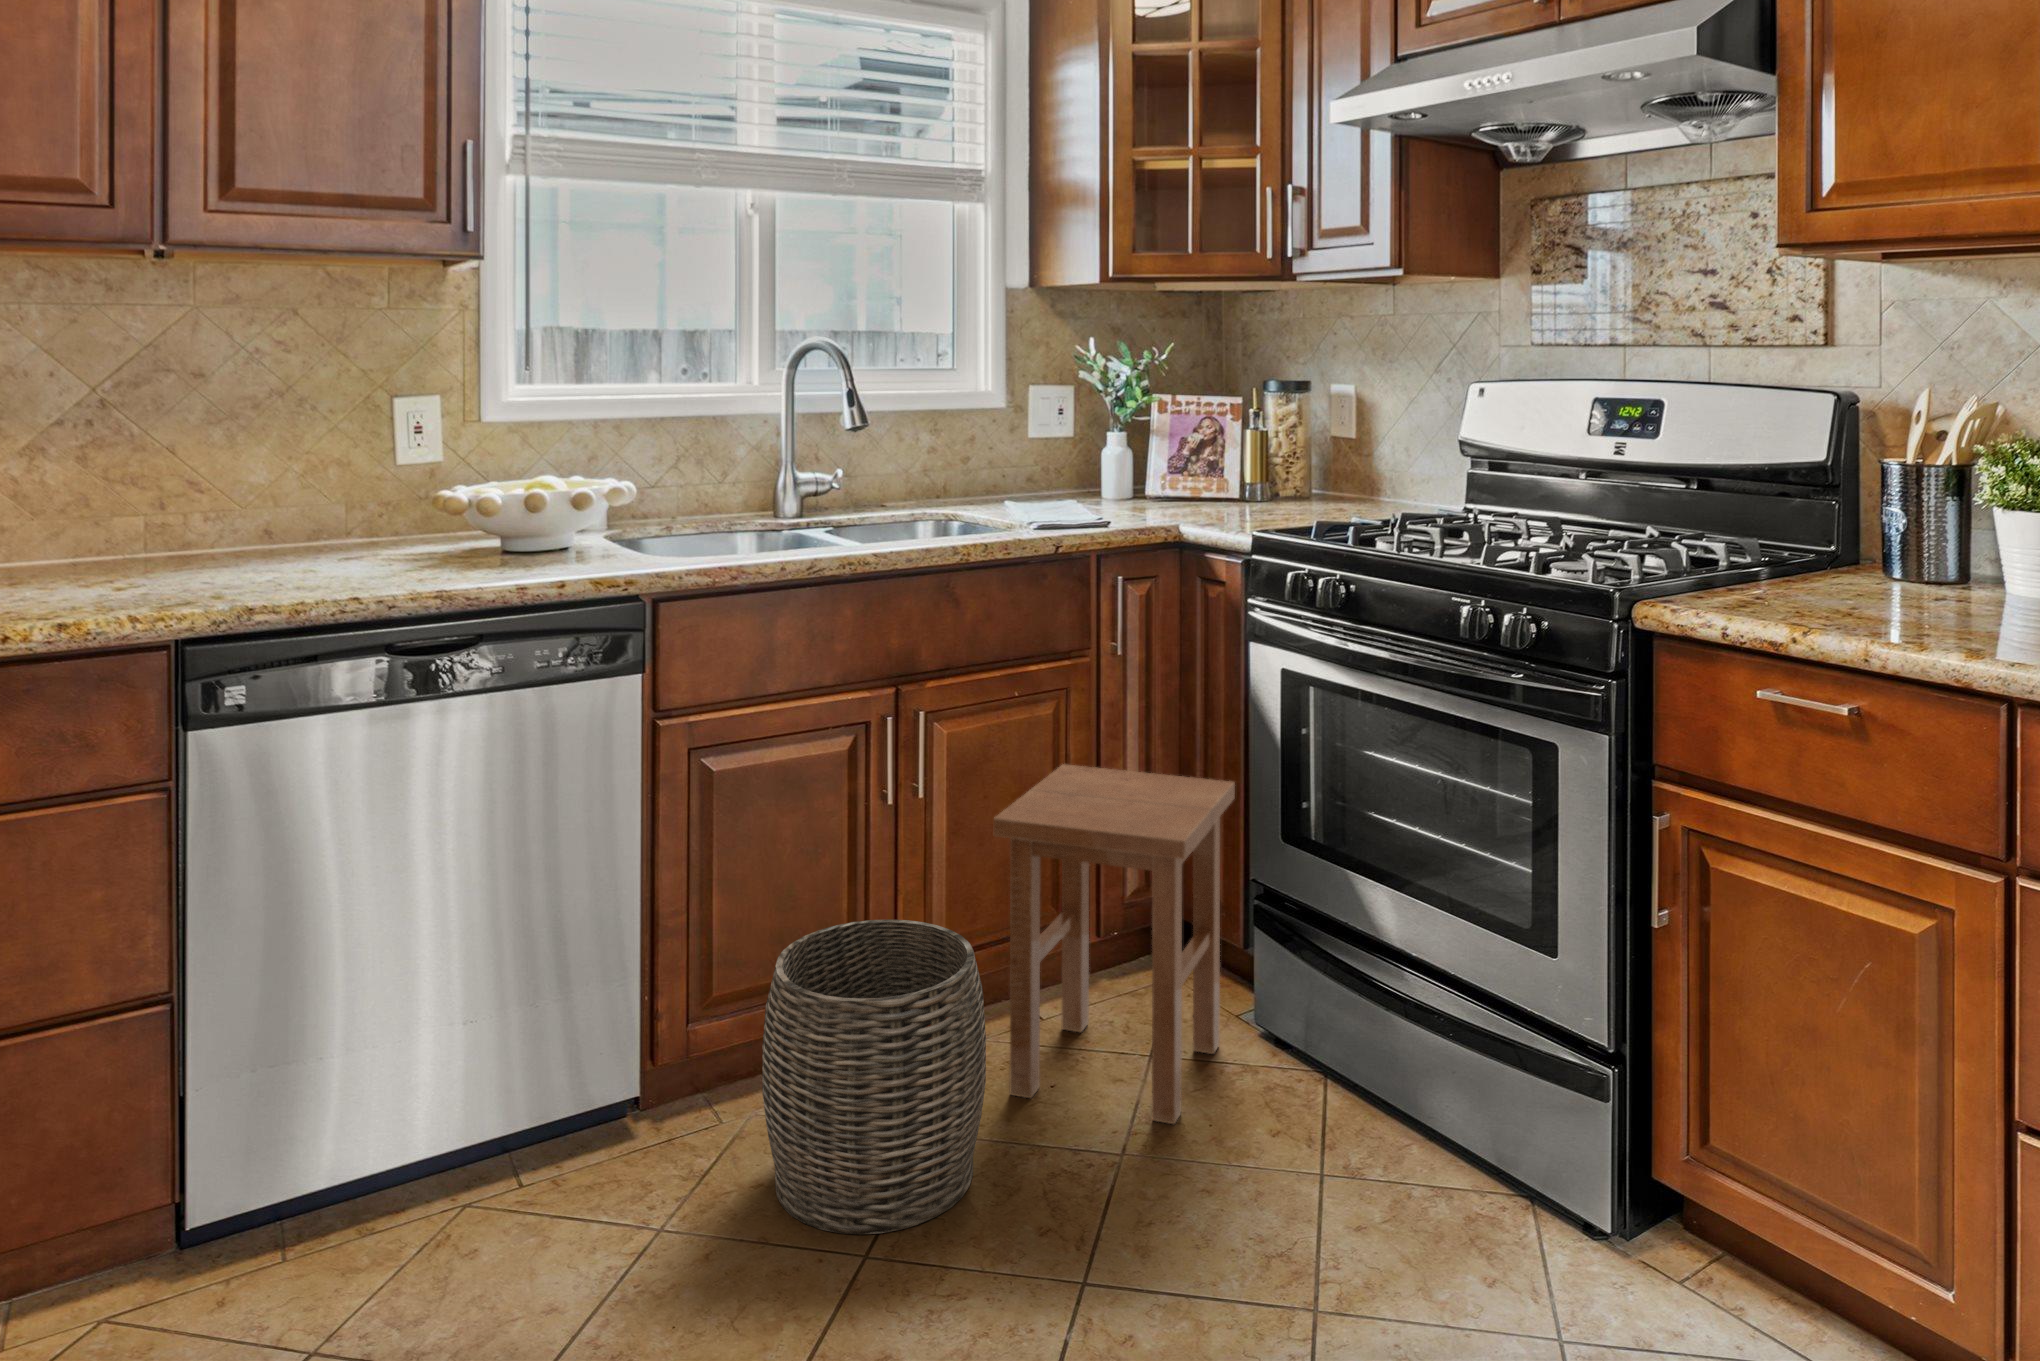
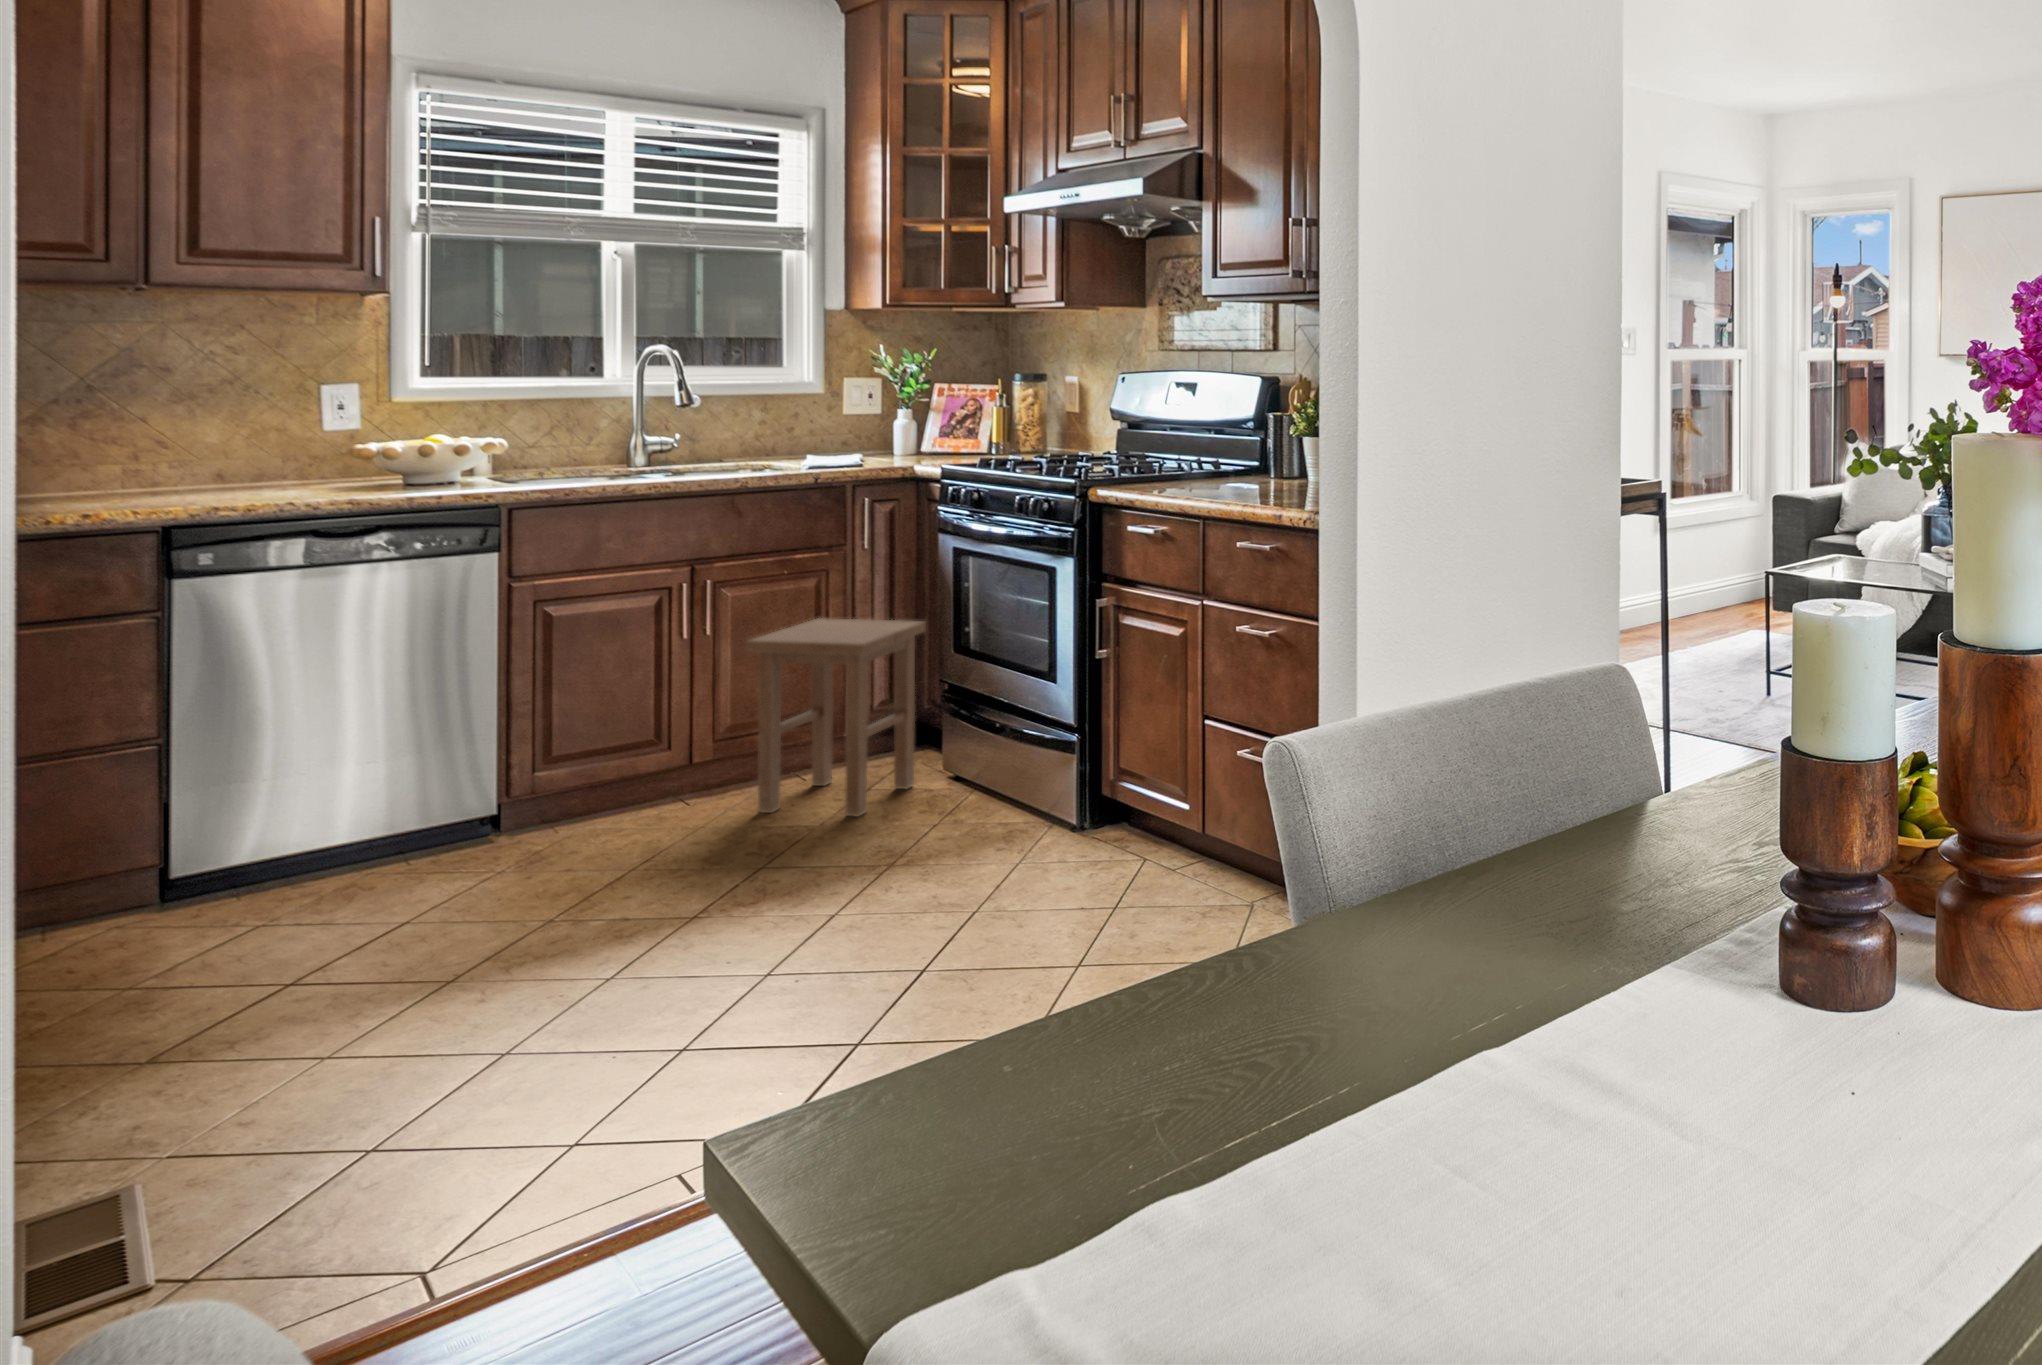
woven basket: present [762,919,986,1234] -> none [572,701,725,866]

